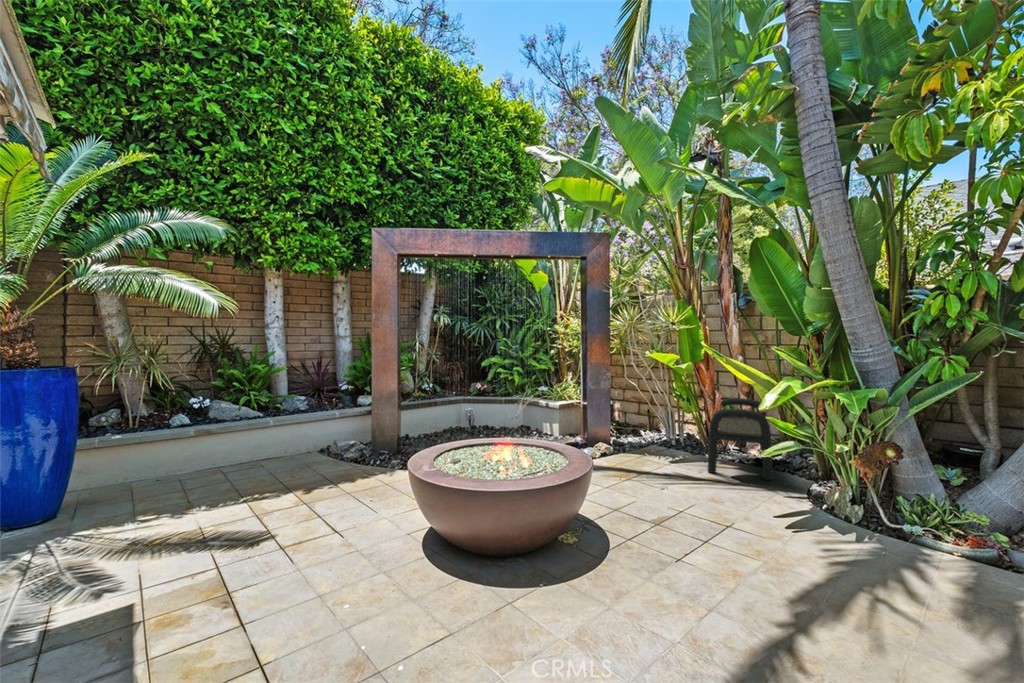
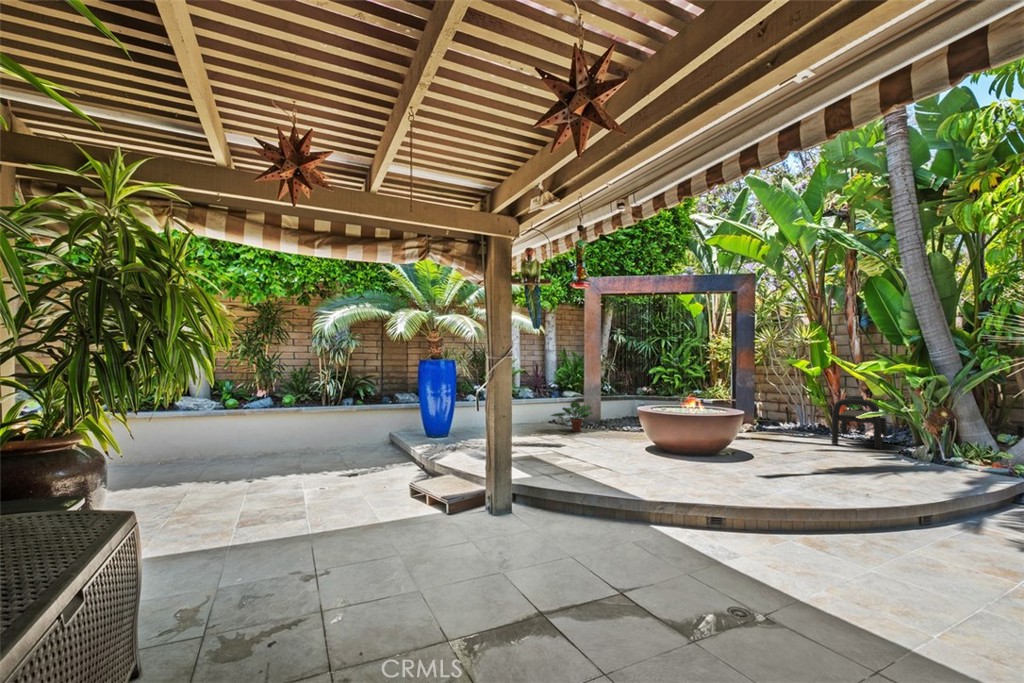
potted plant: none [307,424,379,472] -> present [551,401,592,432]

